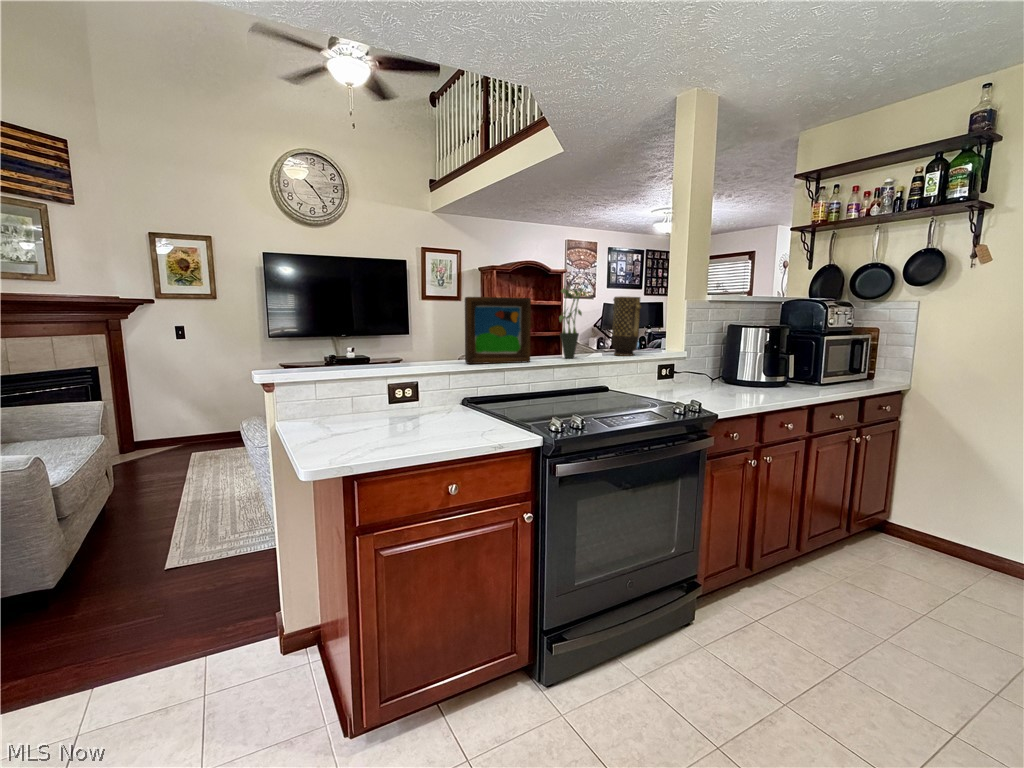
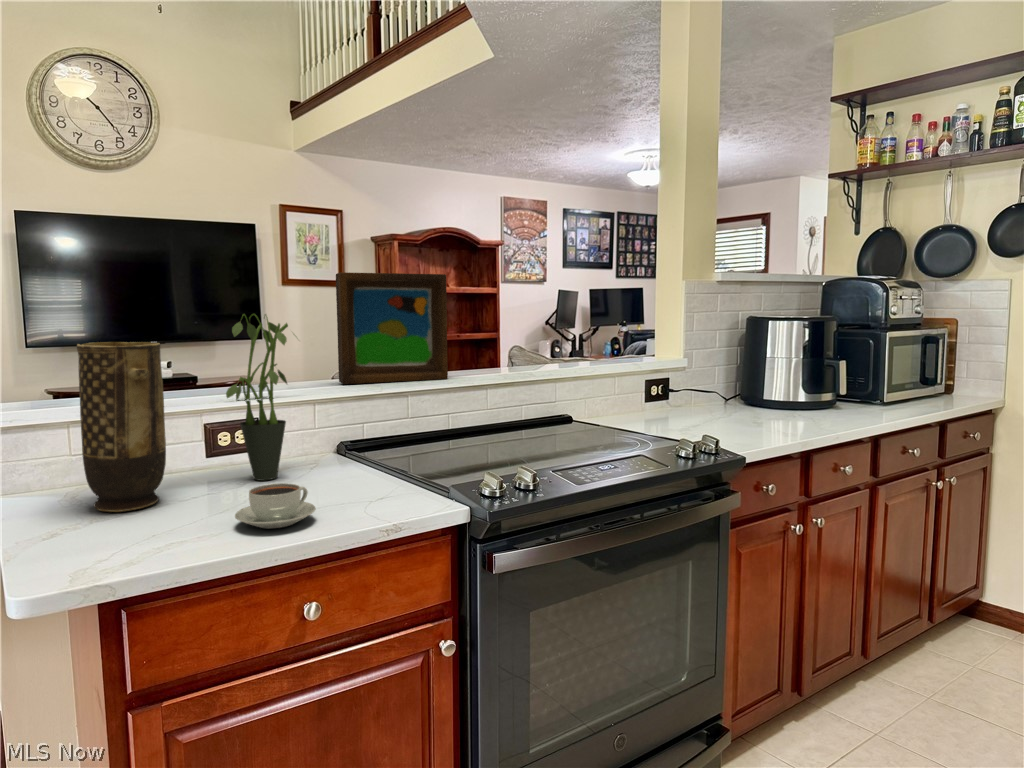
potted plant: present [559,288,587,358] -> present [226,314,288,481]
vase: present [612,296,642,356] -> present [77,342,166,512]
coffee cup: none [414,418,457,443] -> present [235,483,316,528]

